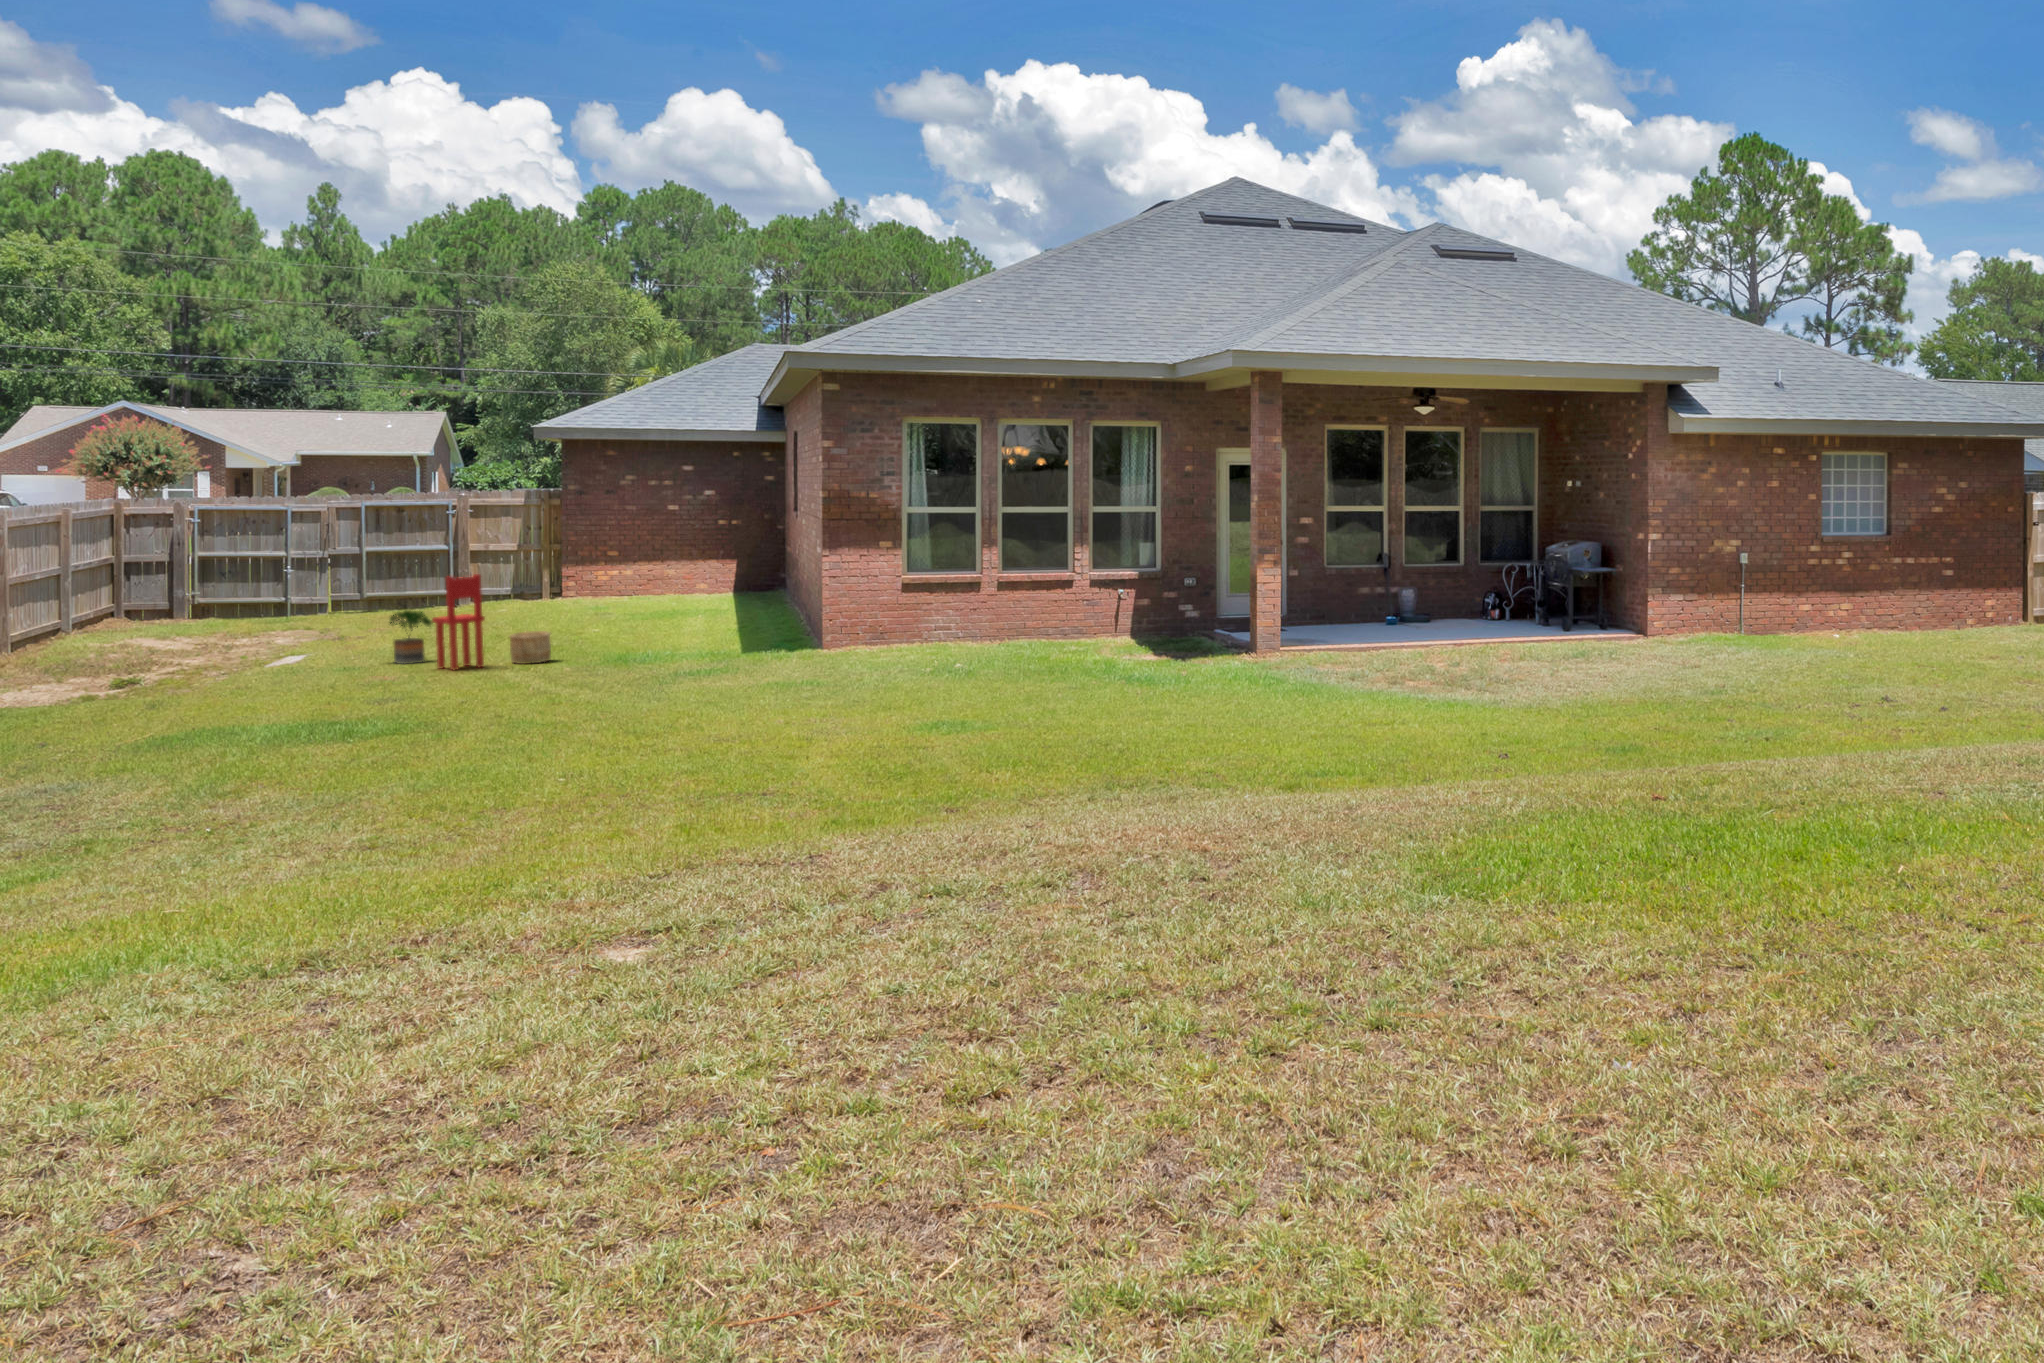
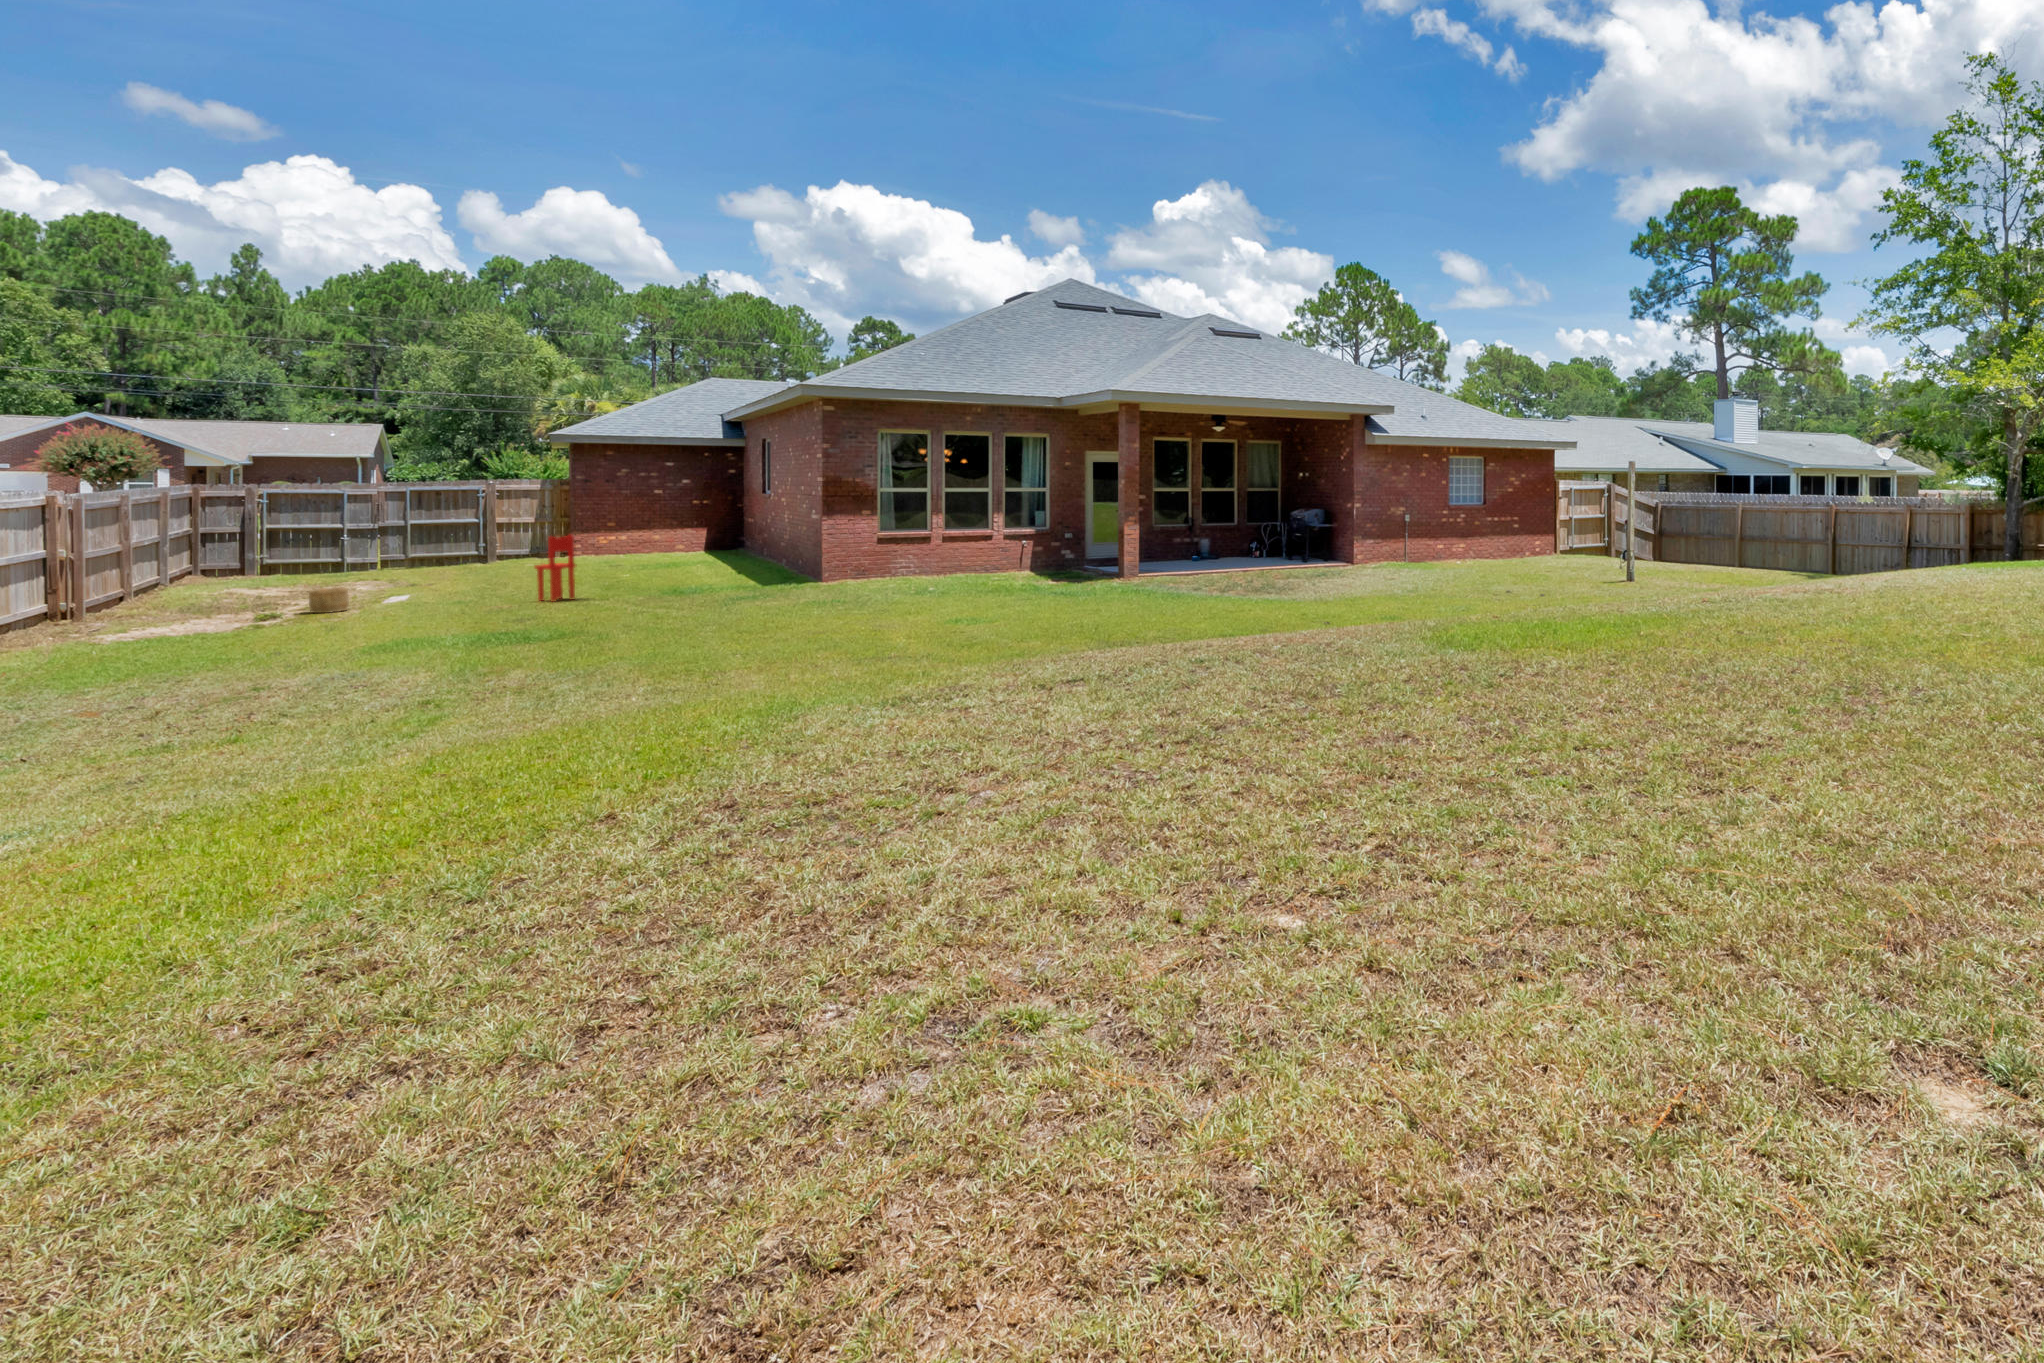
potted tree: present [390,611,432,664] -> none [491,561,529,599]
wooden bucket: present [510,631,551,664] -> present [309,587,349,613]

